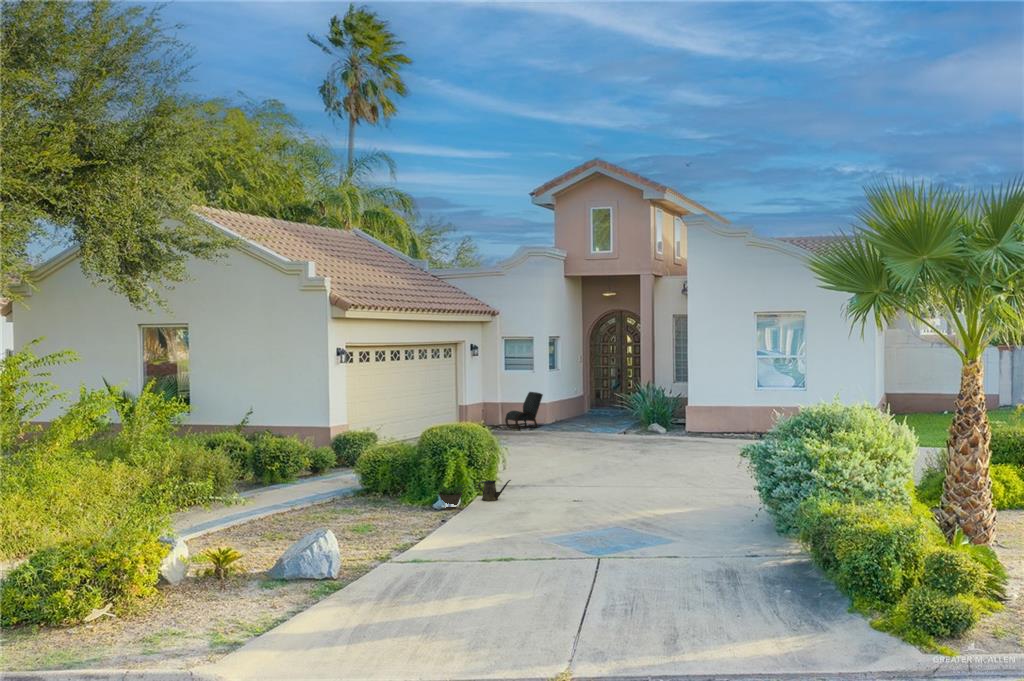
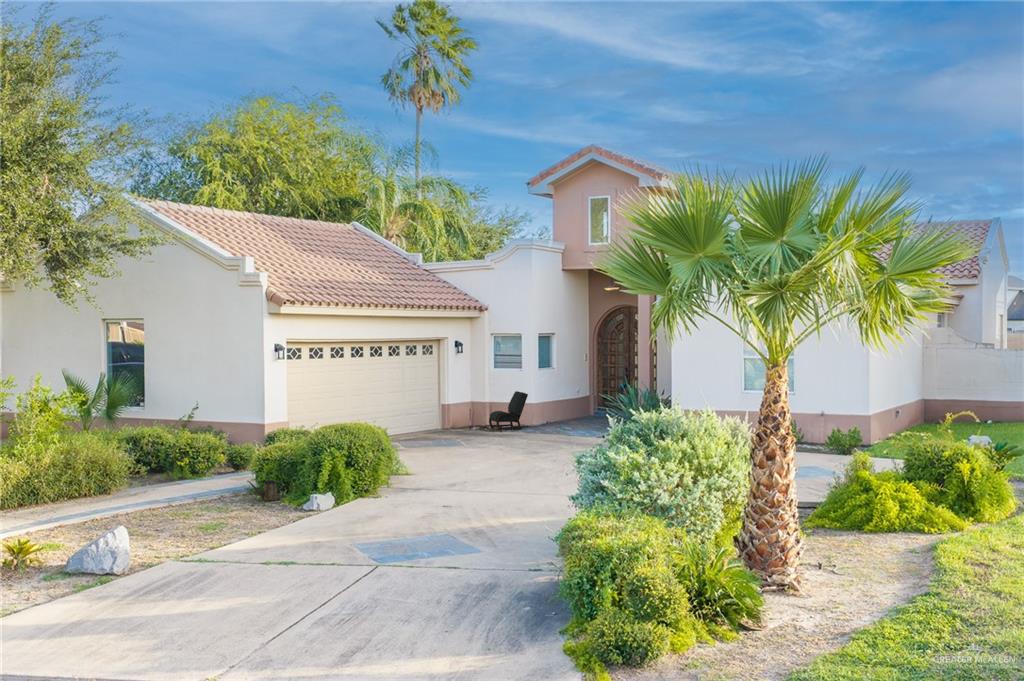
watering can: present [478,480,511,501] -> present [247,480,283,501]
decorative plant: present [433,484,469,509] -> none [296,486,338,511]

